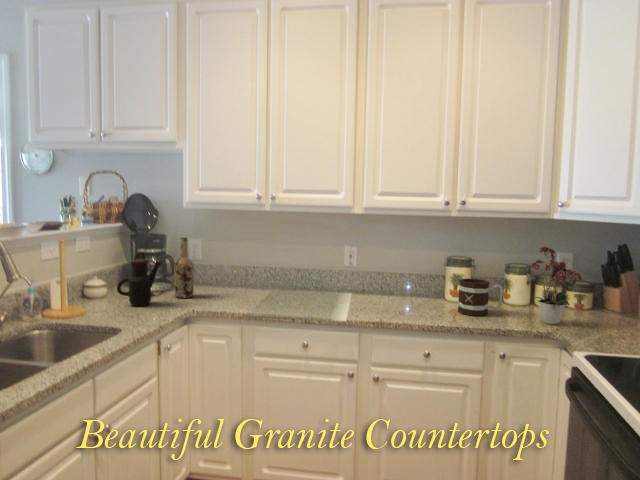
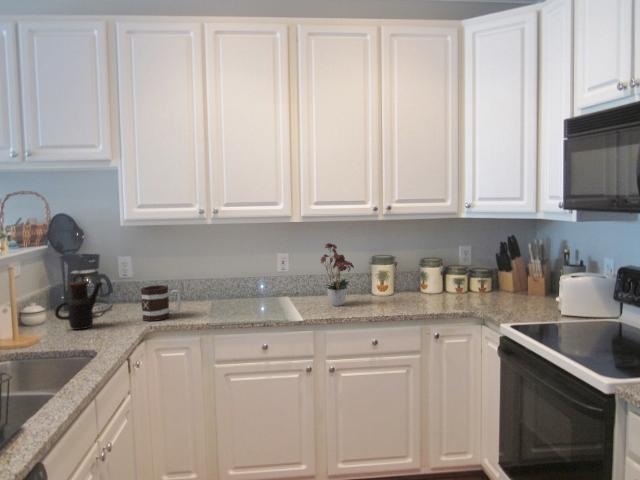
wine bottle: present [174,238,194,298] -> none [115,256,136,317]
flower arrangement: present [531,246,582,324] -> present [321,243,354,306]
mug: present [458,279,503,316] -> present [141,285,181,321]

